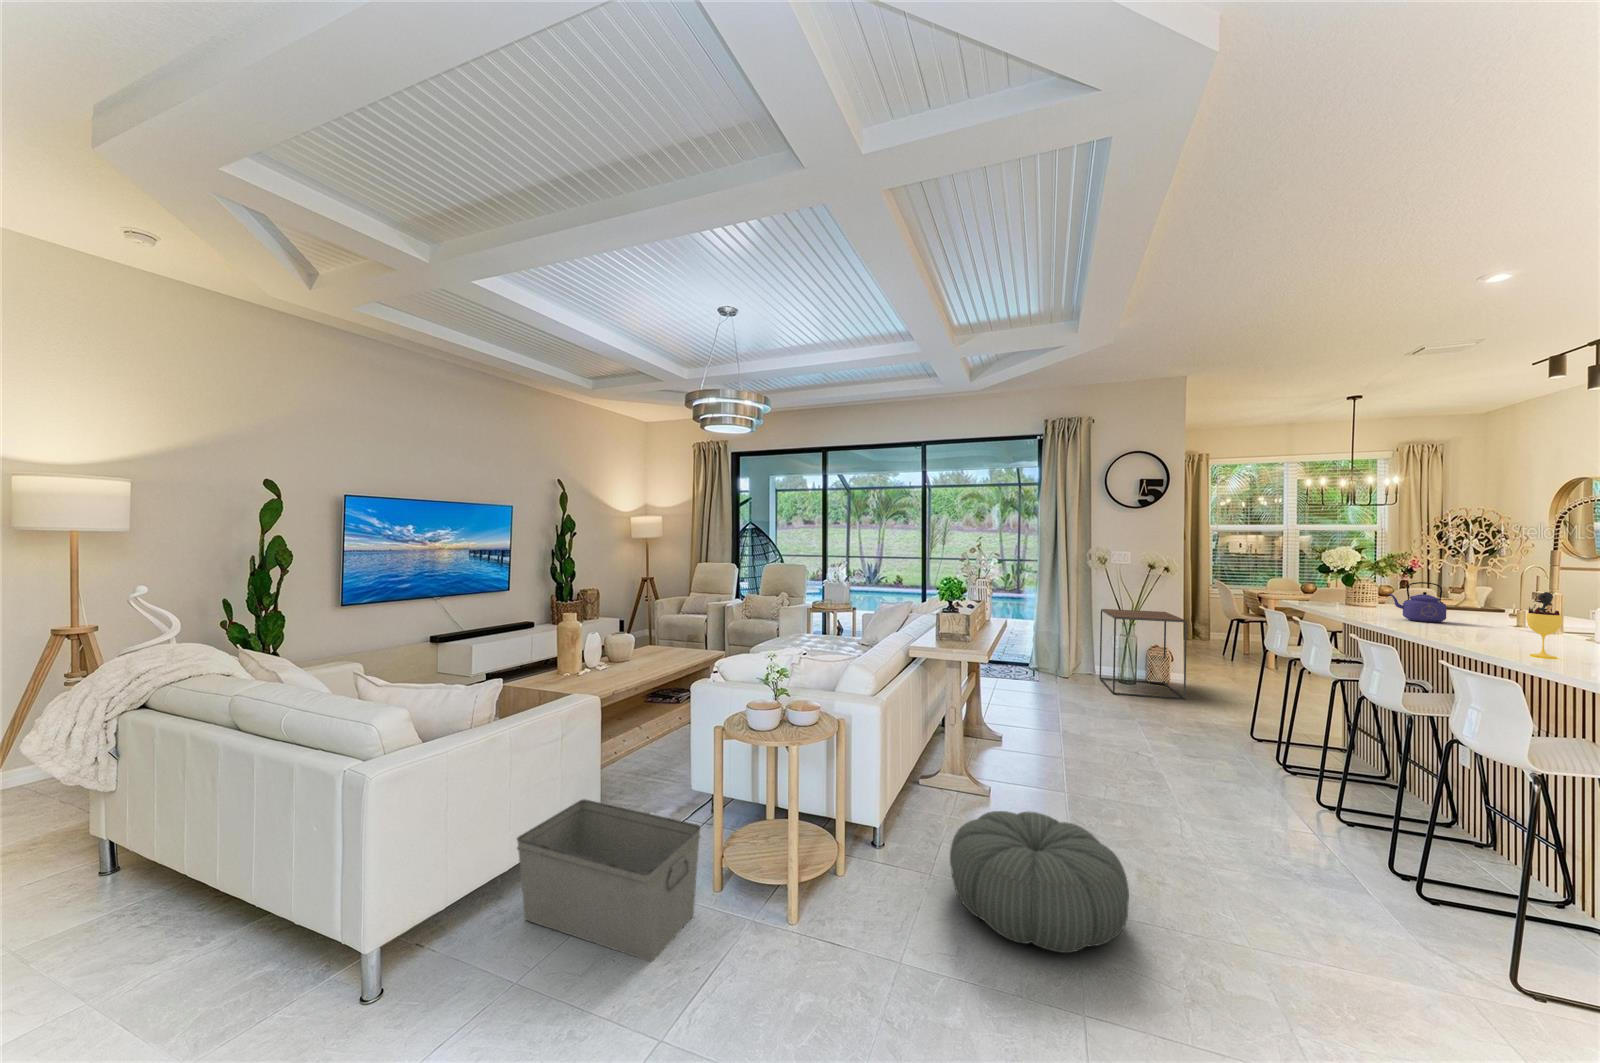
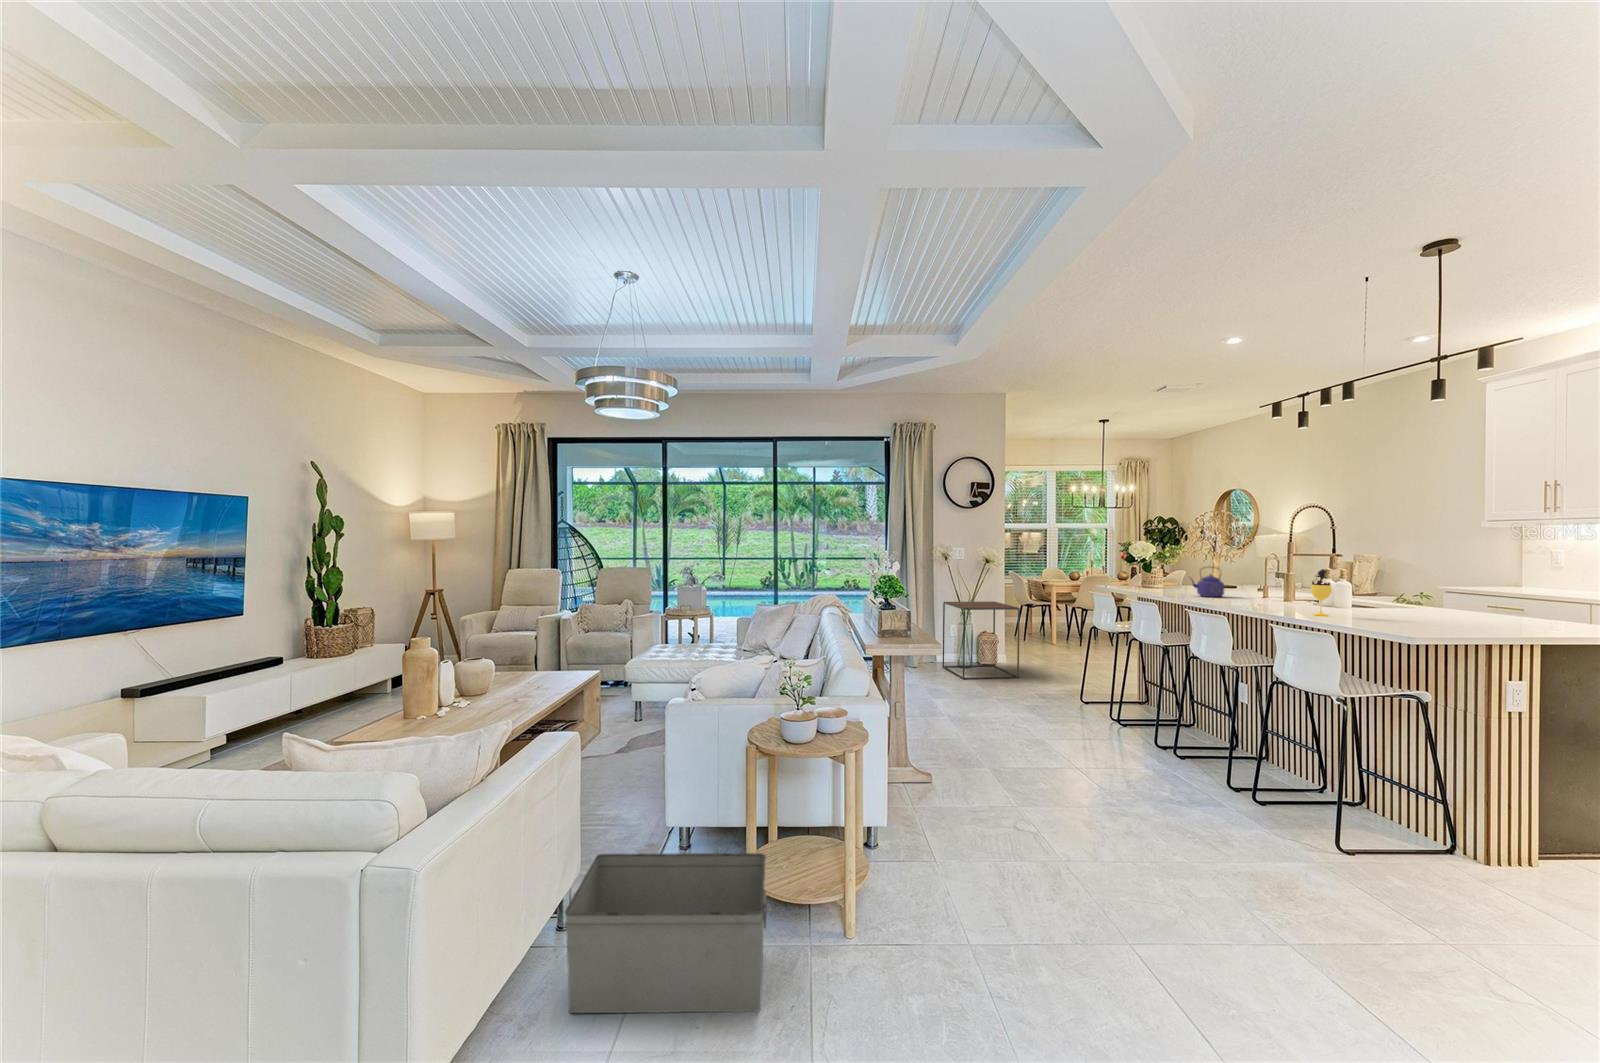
pouf: present [950,811,1129,953] -> none [970,784,1134,899]

